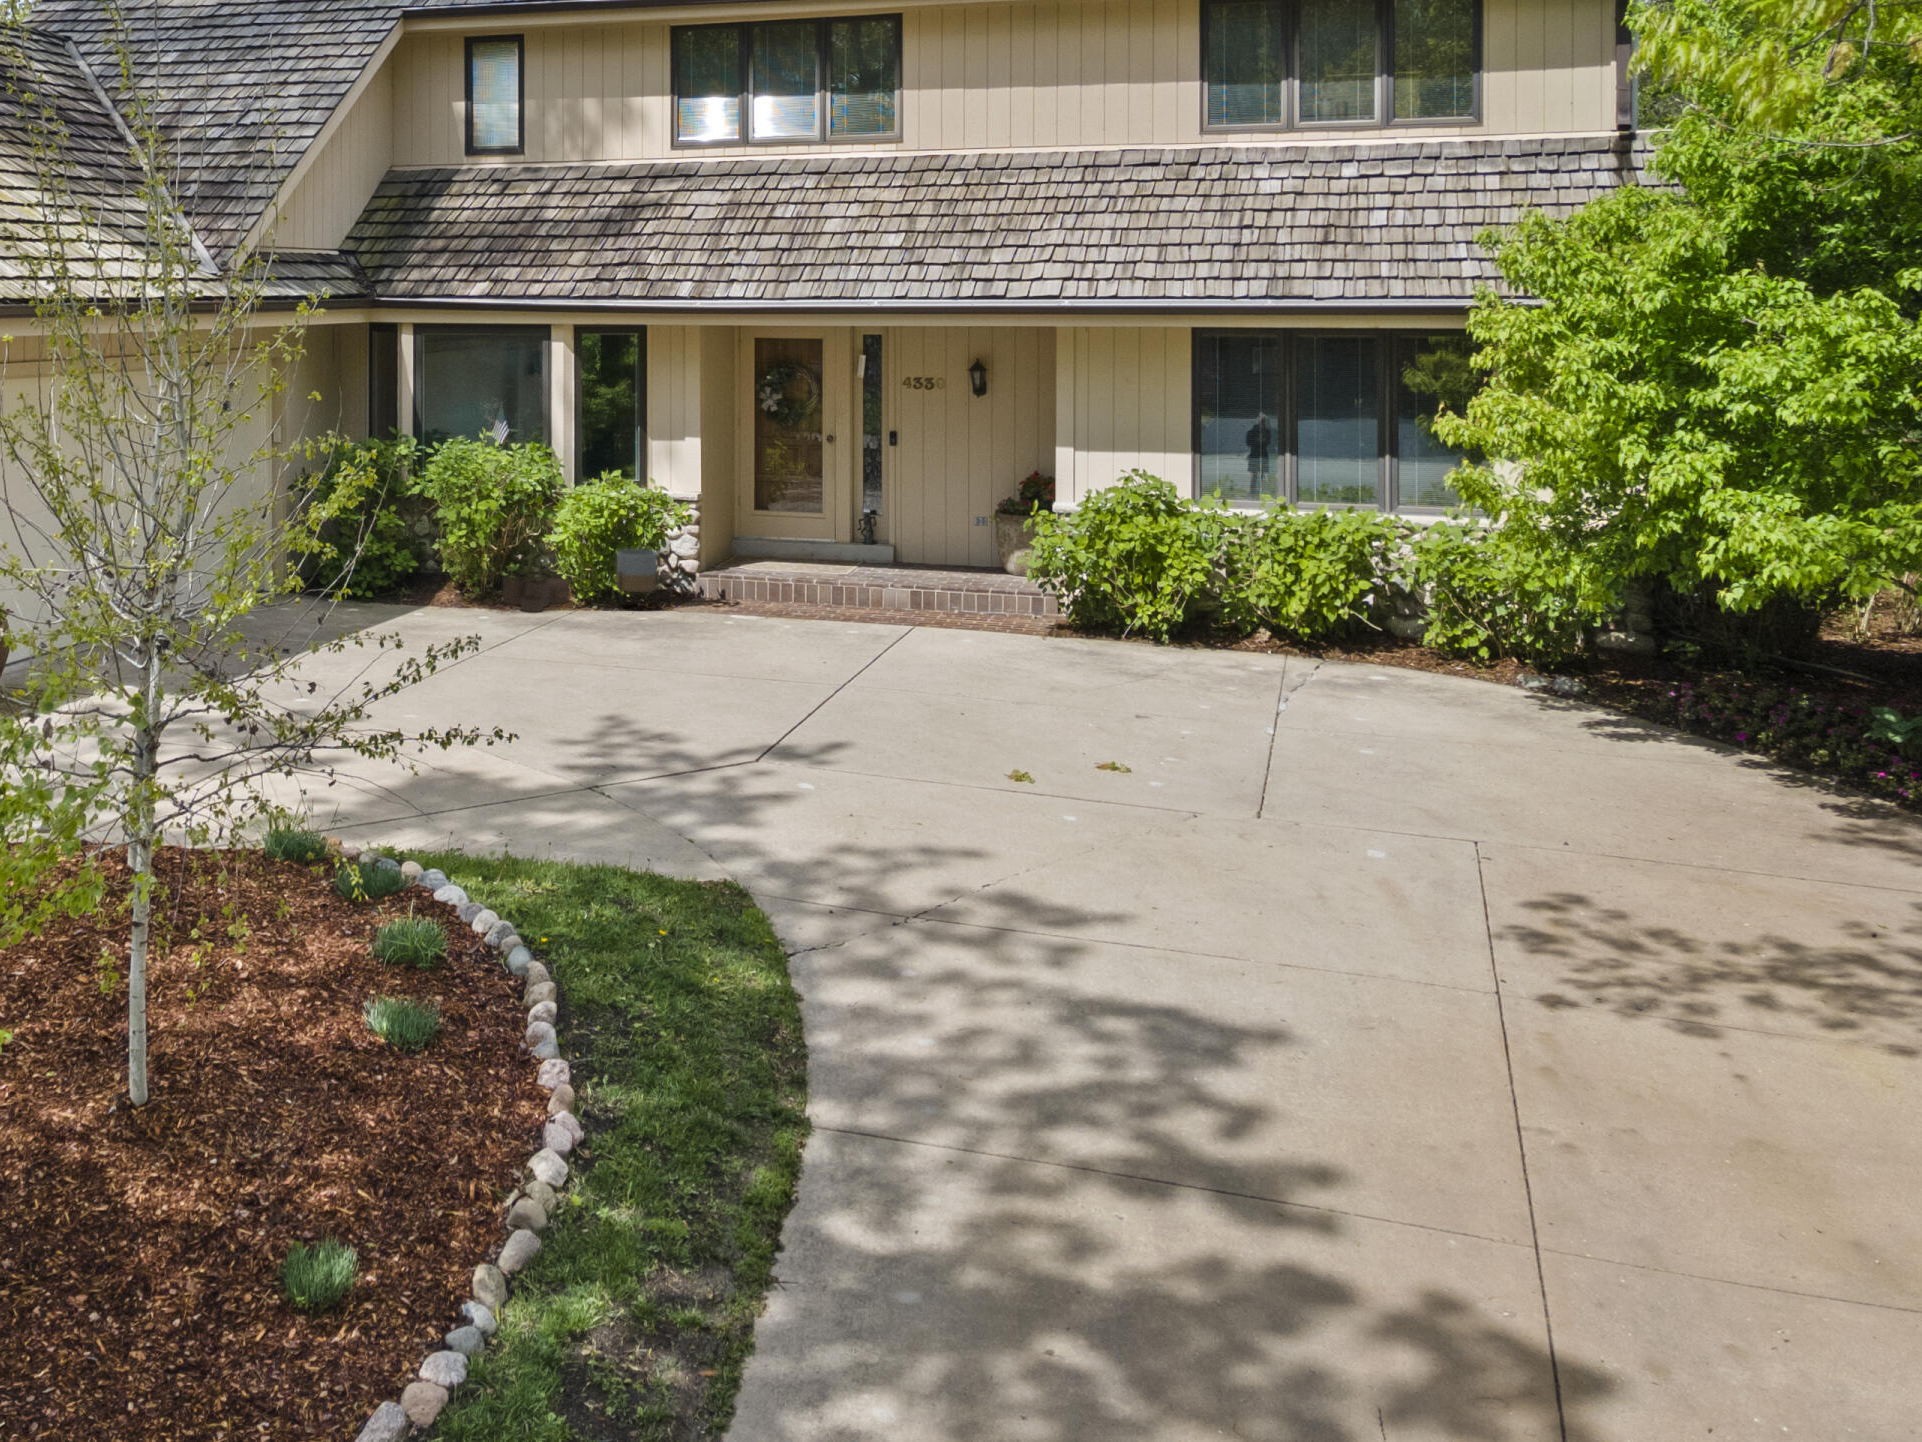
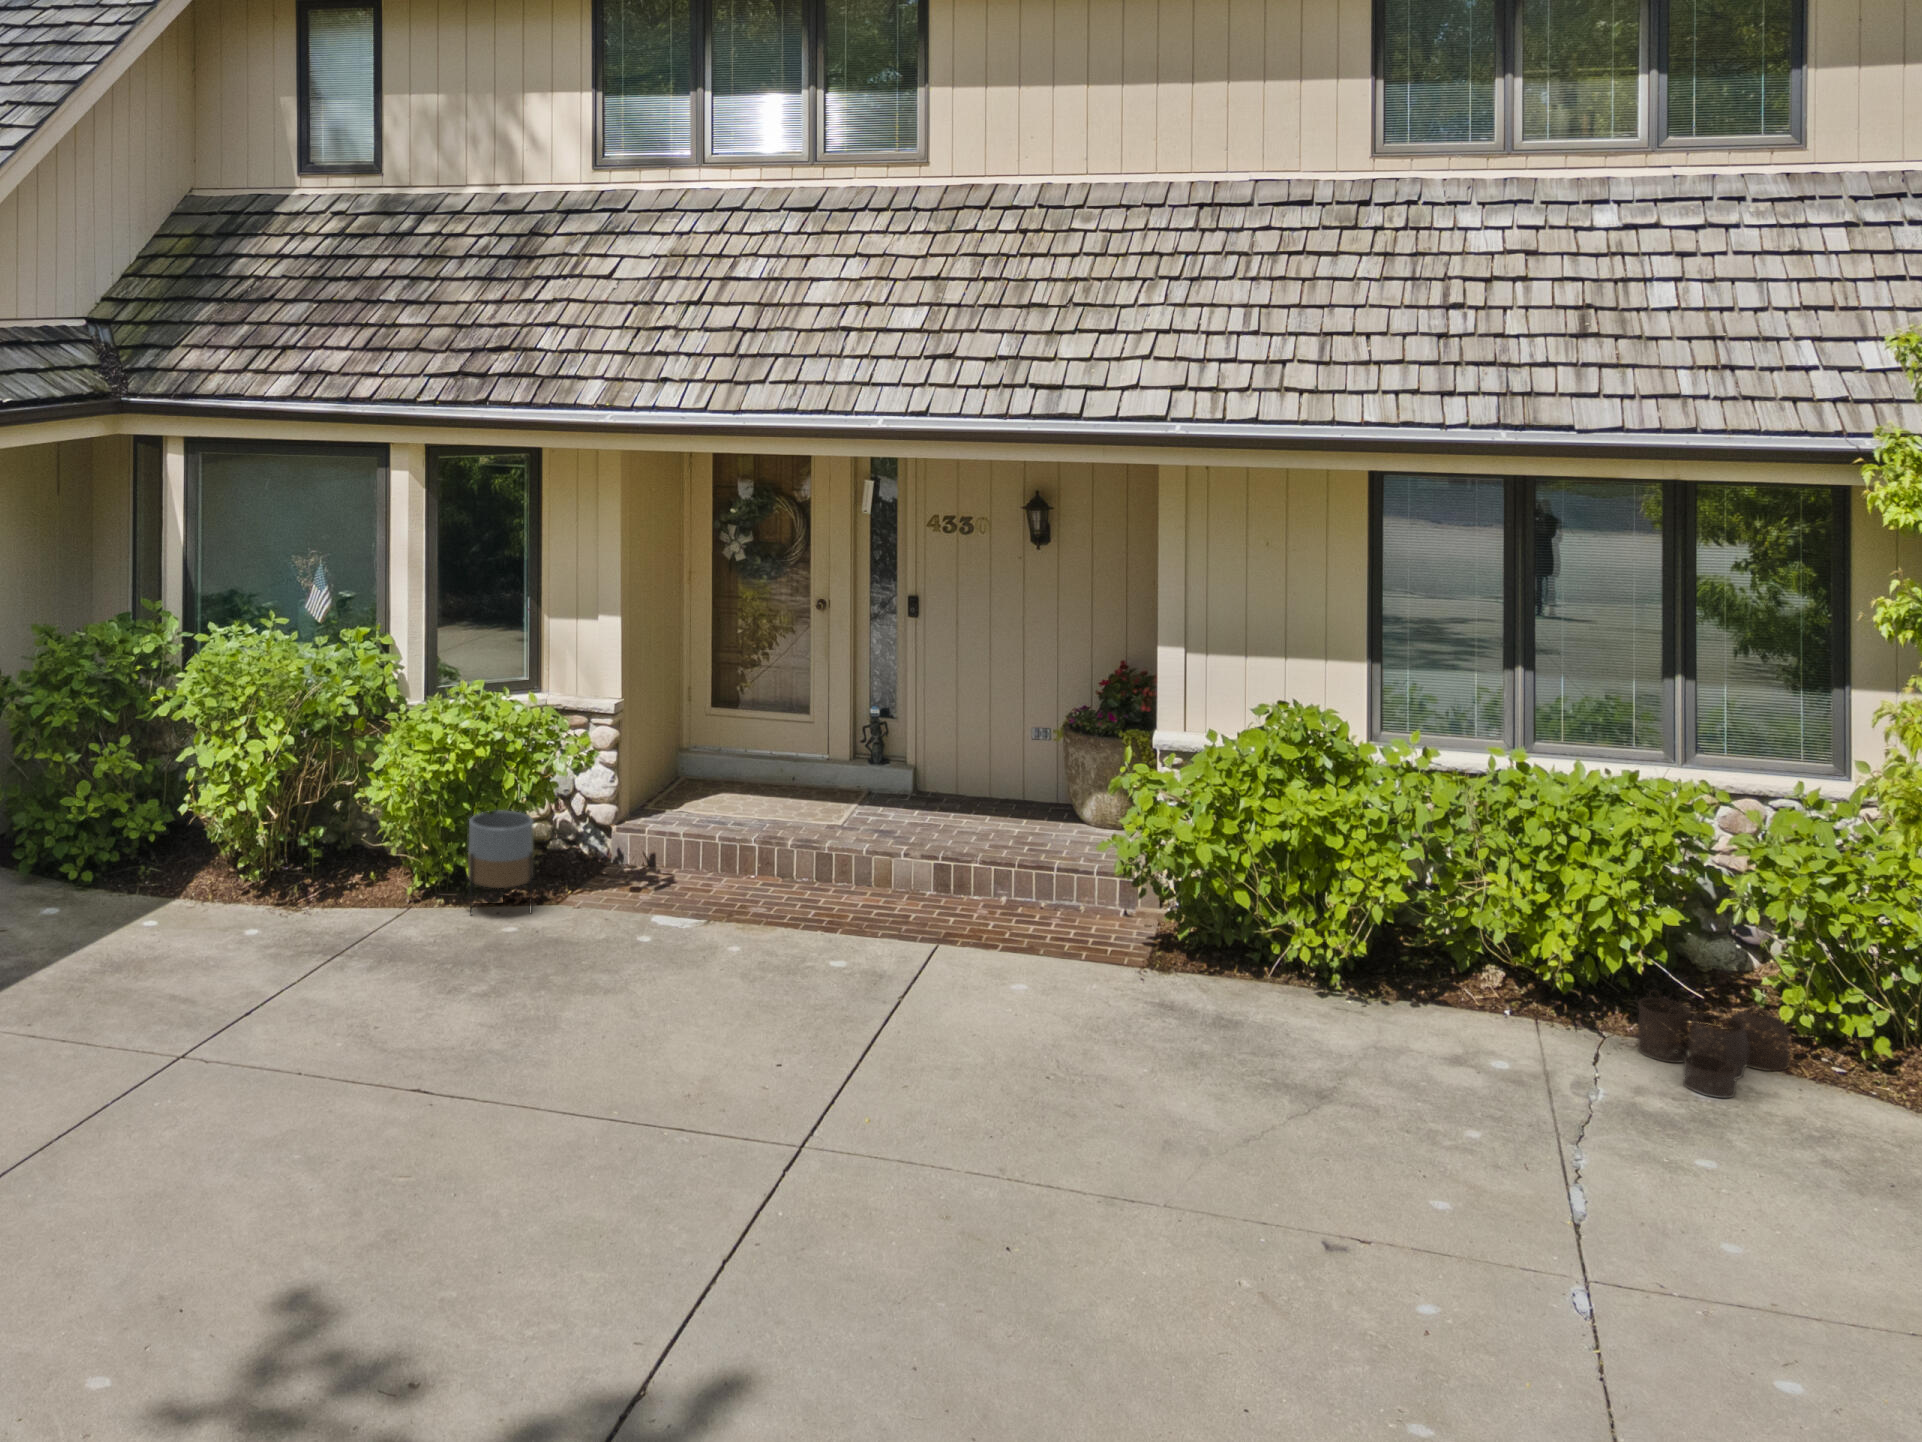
woven basket: present [503,576,570,612] -> present [1638,991,1790,1098]

